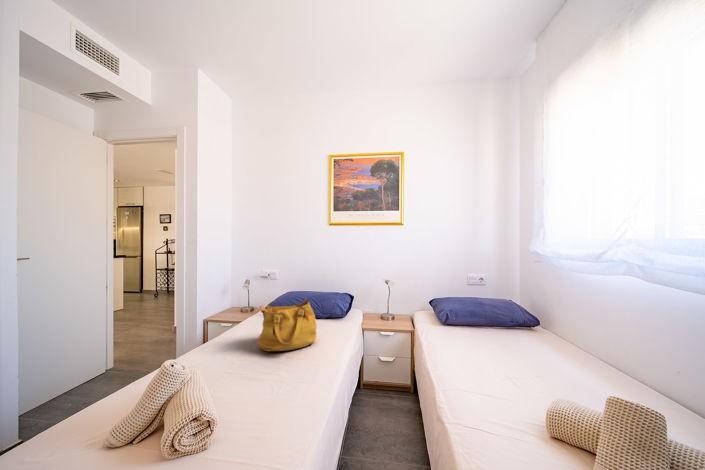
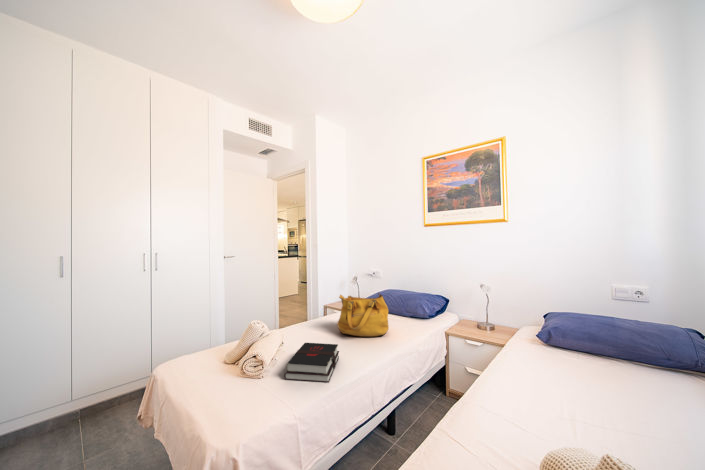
hardback book: none [240,368,302,435] -> present [284,343,339,382]

